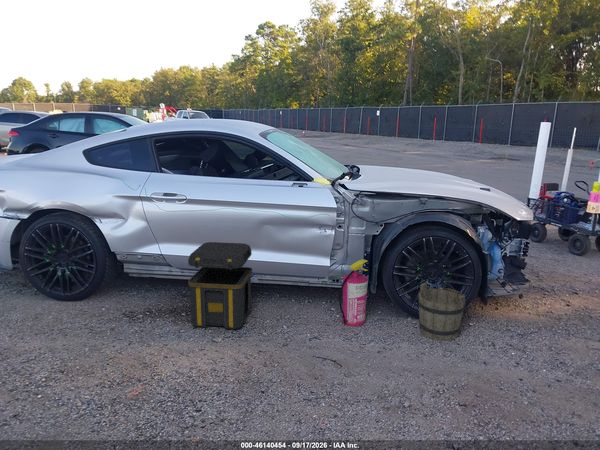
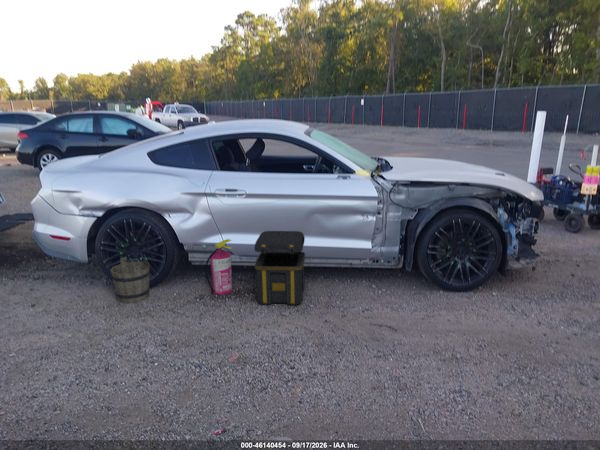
fire extinguisher: present [339,259,368,326] -> present [205,239,232,295]
bucket: present [418,283,466,341] -> present [111,257,150,303]

